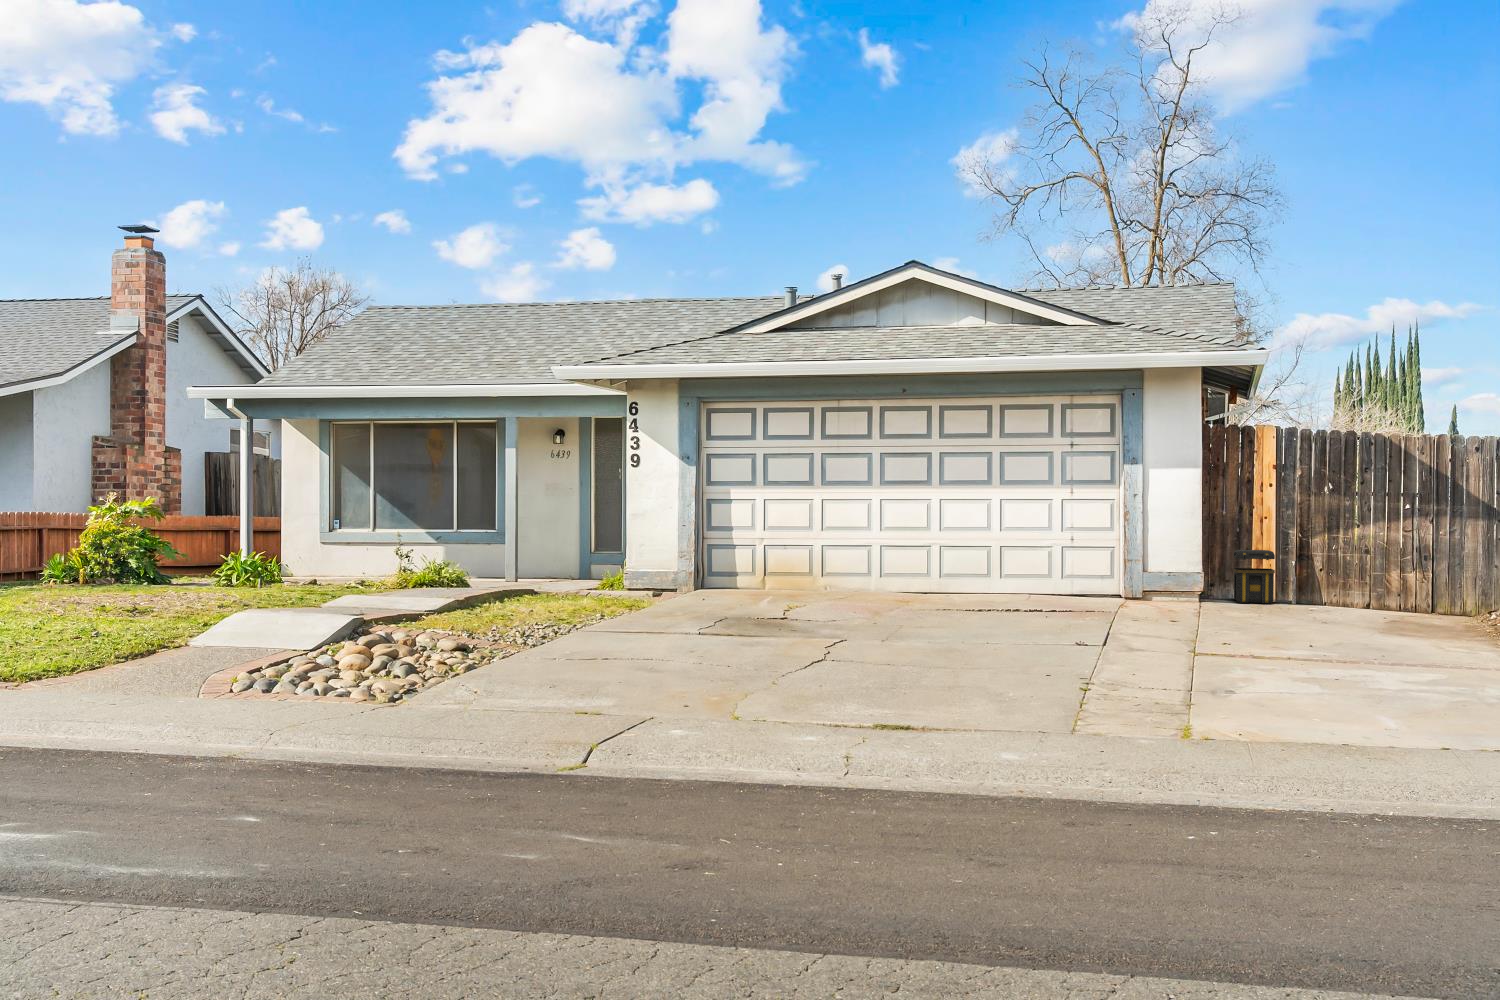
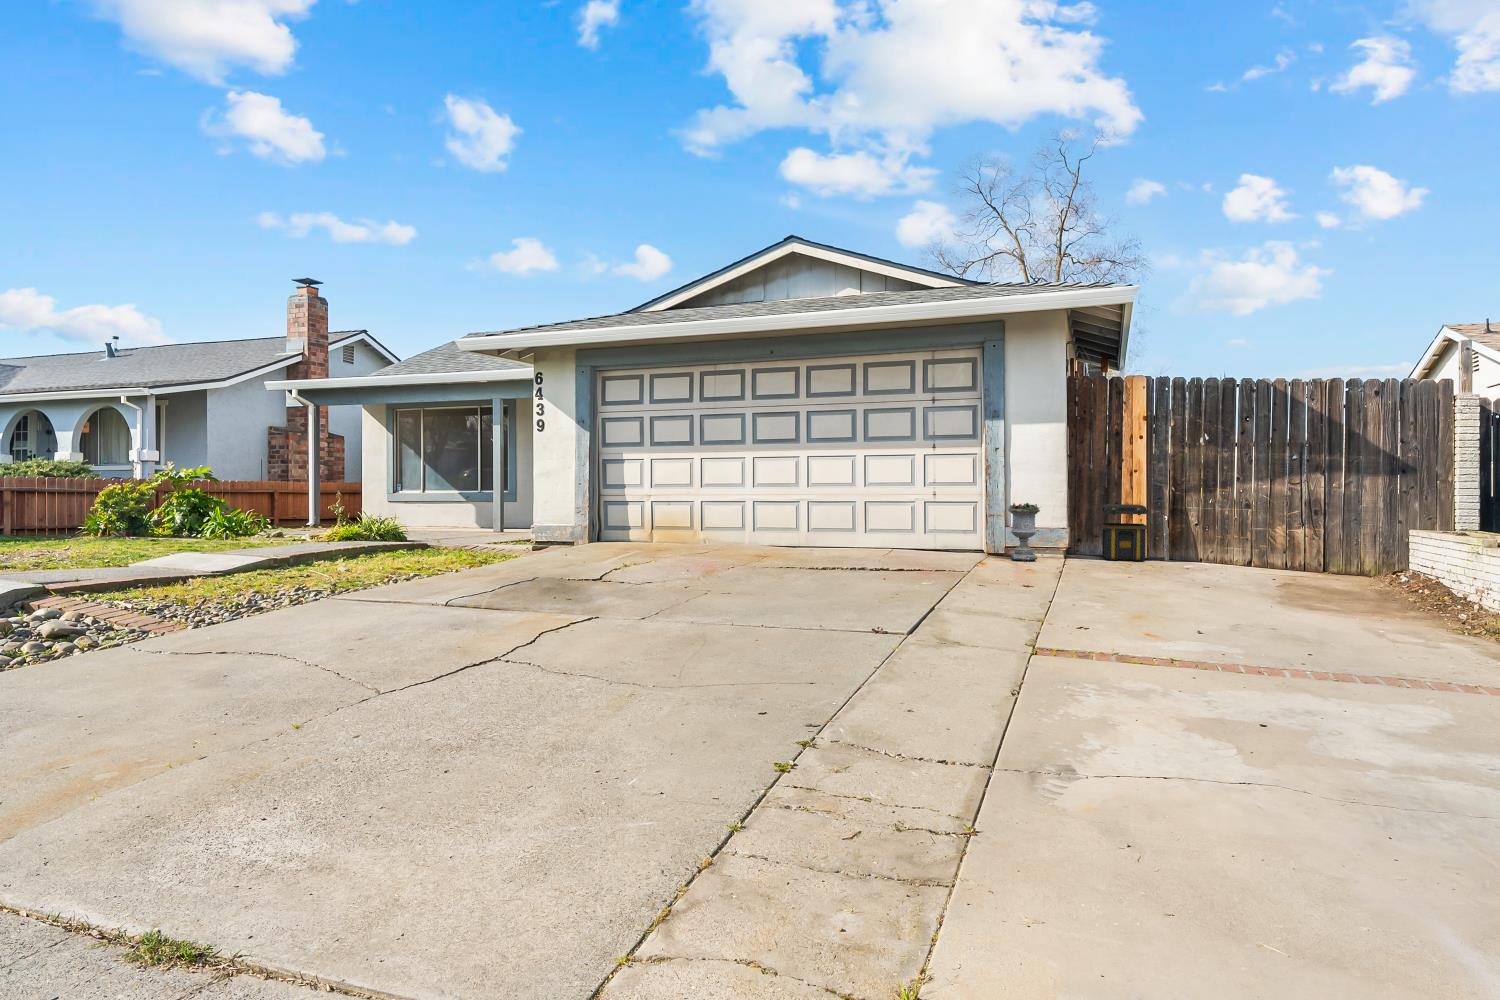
planter: none [1146,547,1179,604] -> present [1008,503,1040,561]

